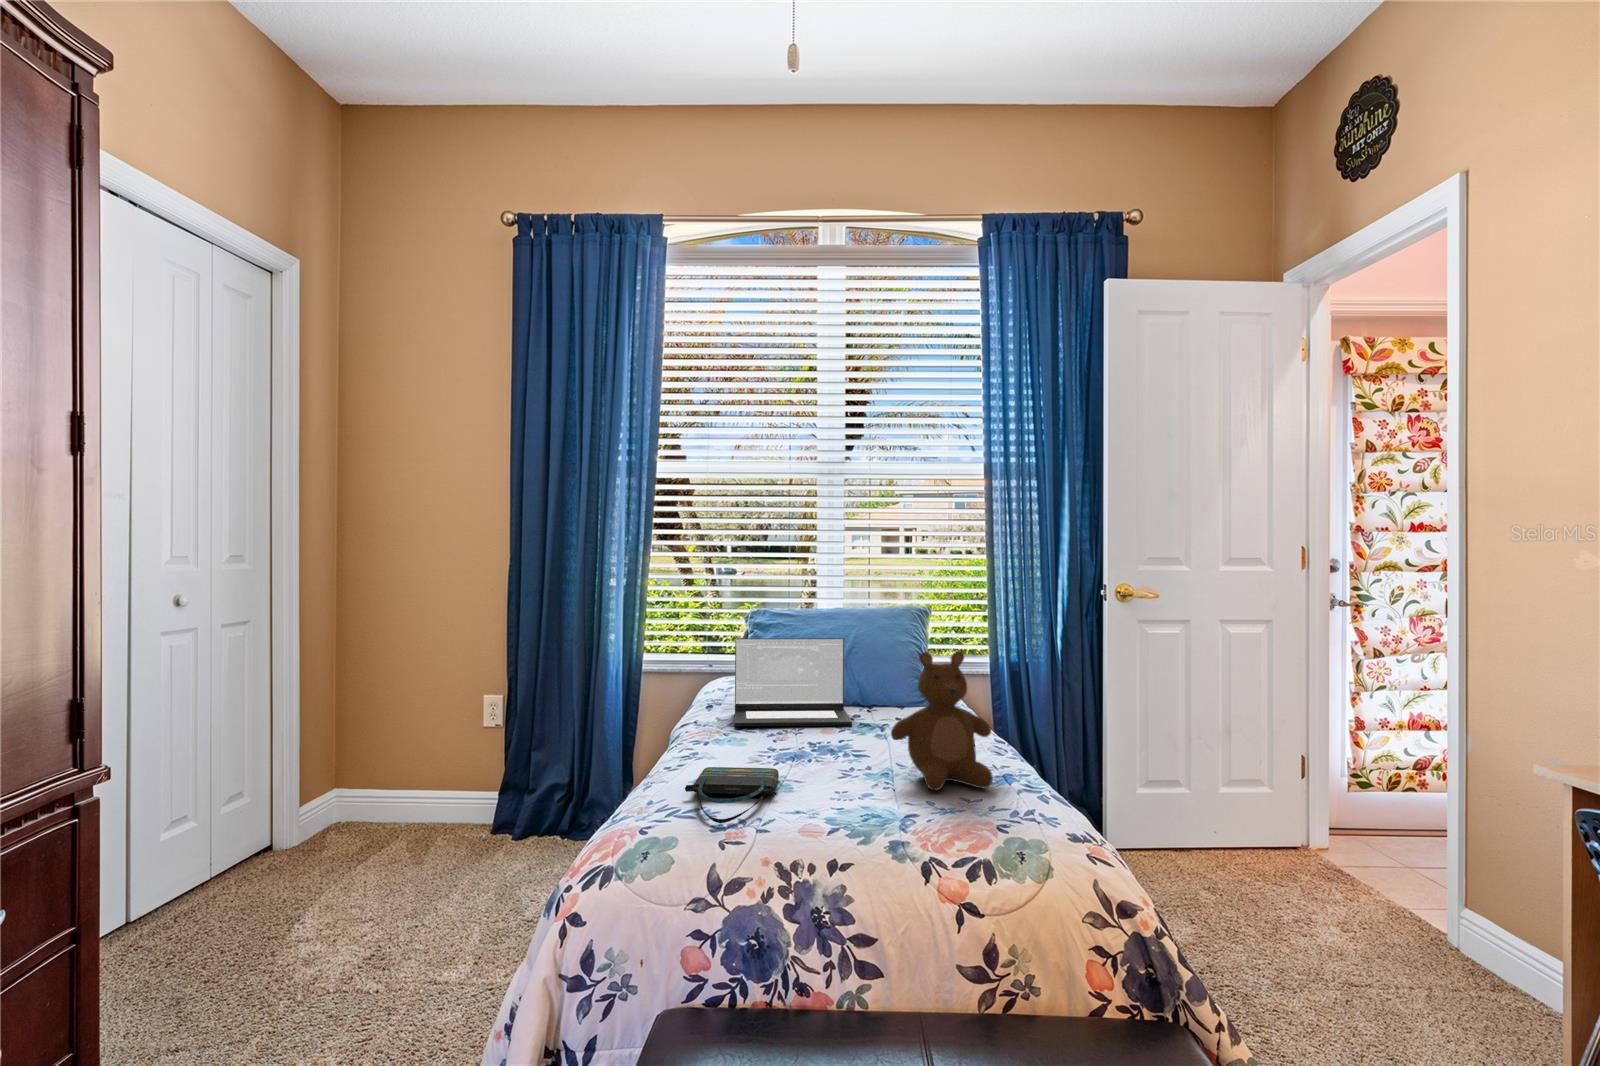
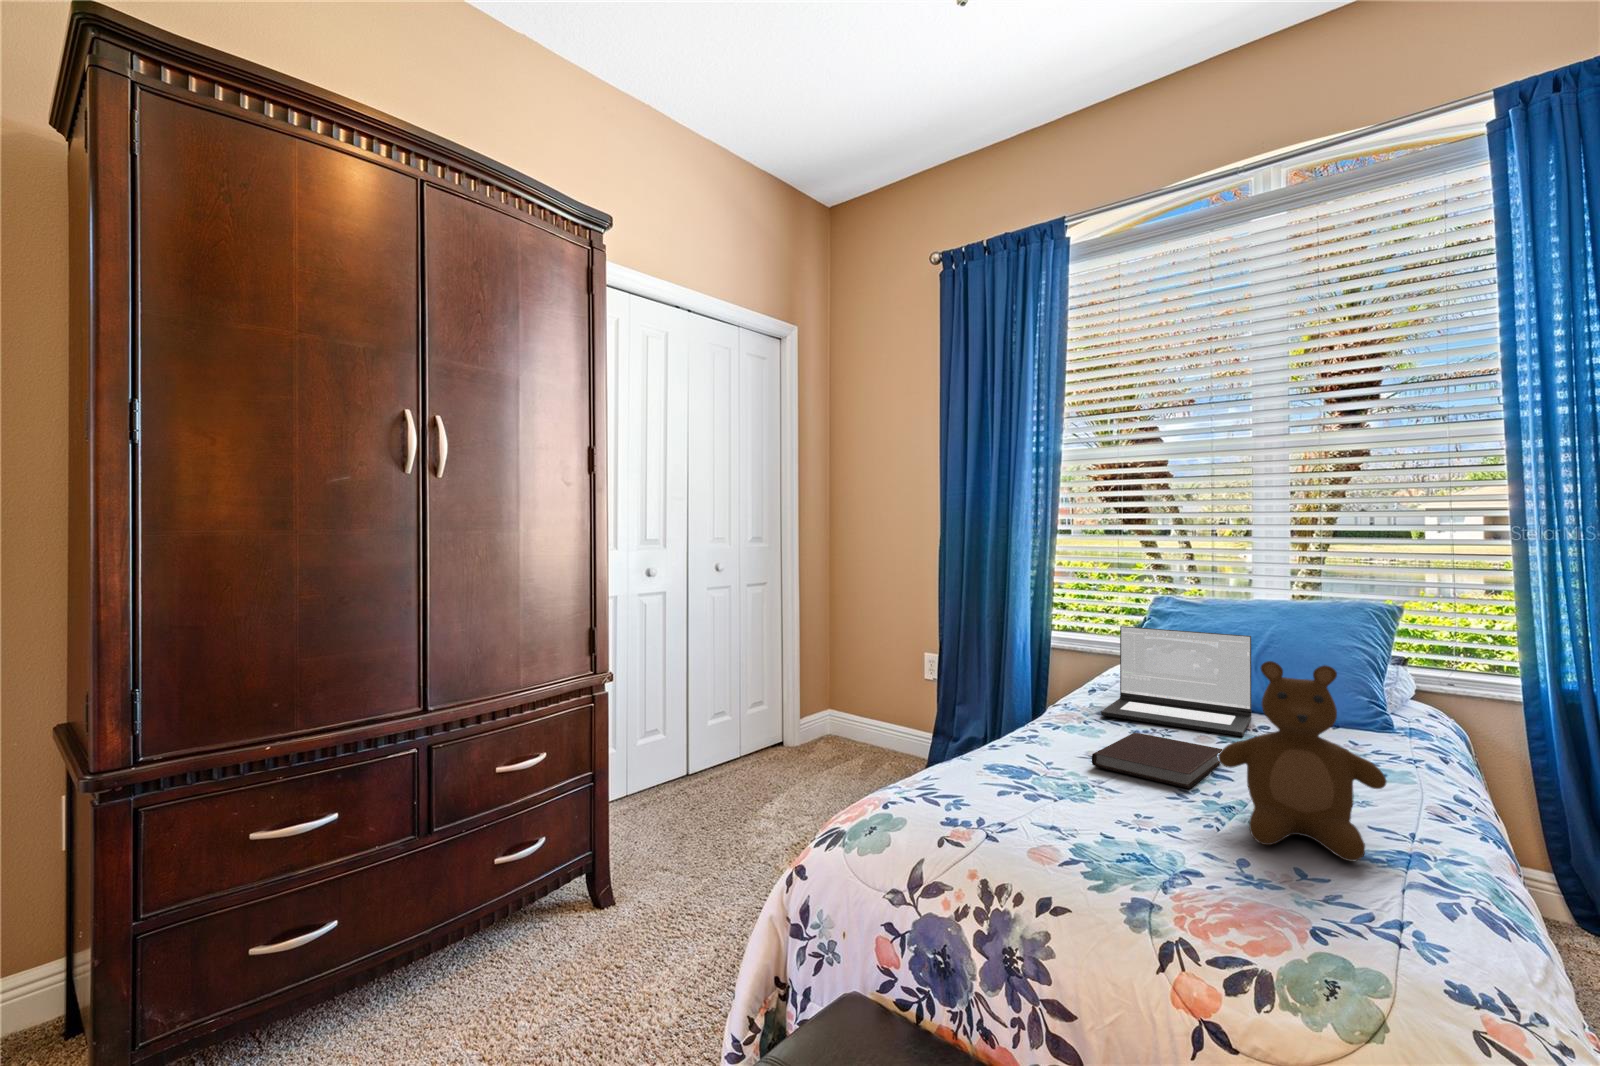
notebook: none [775,734,857,768] -> present [1092,733,1222,789]
tote bag: present [685,767,779,823] -> none [952,753,1080,817]

